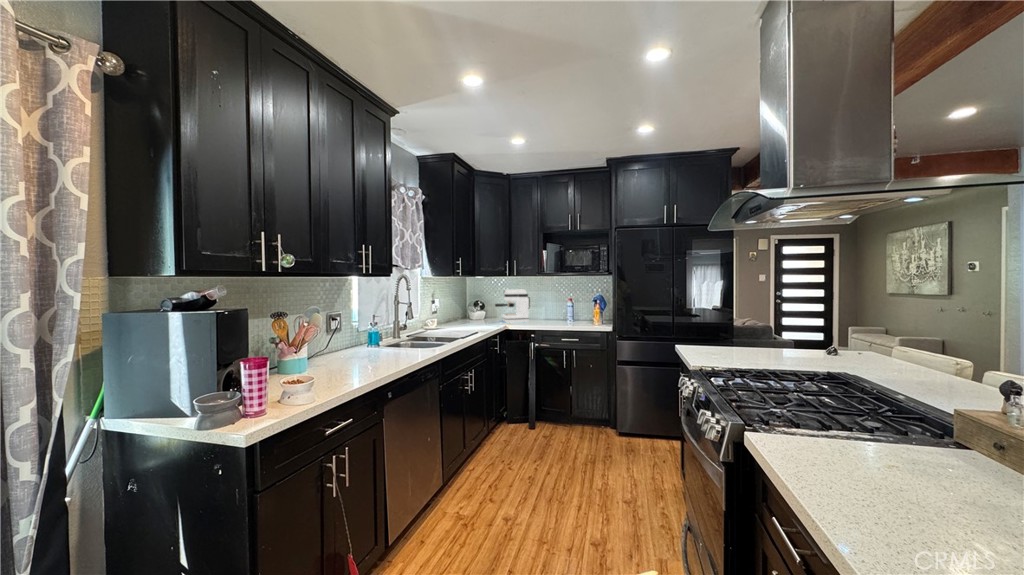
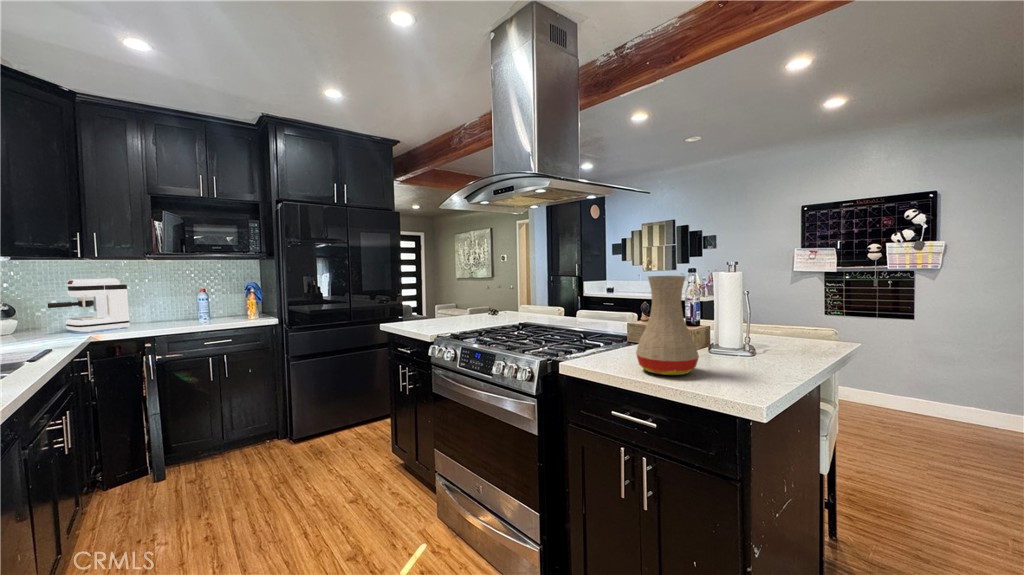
vase: none [815,333,944,507] -> present [636,276,699,375]

